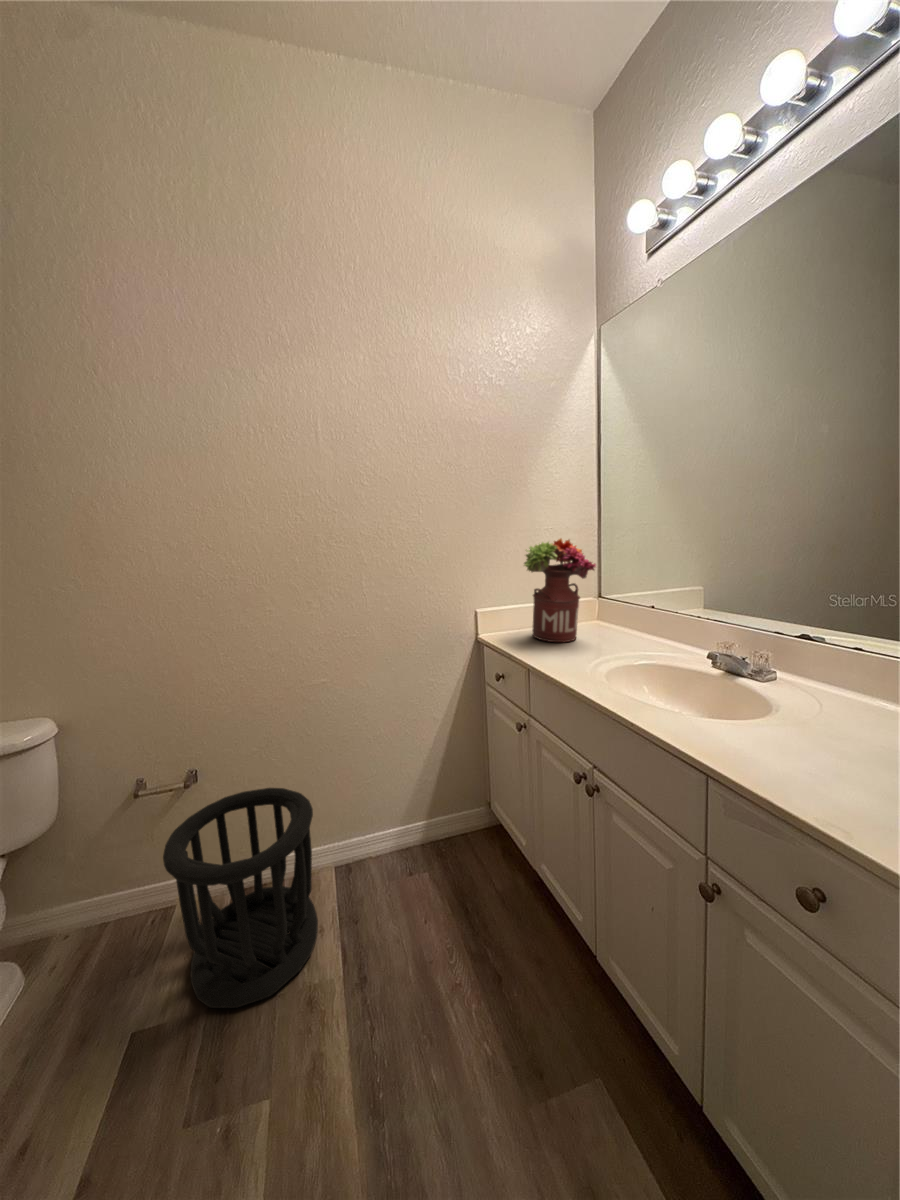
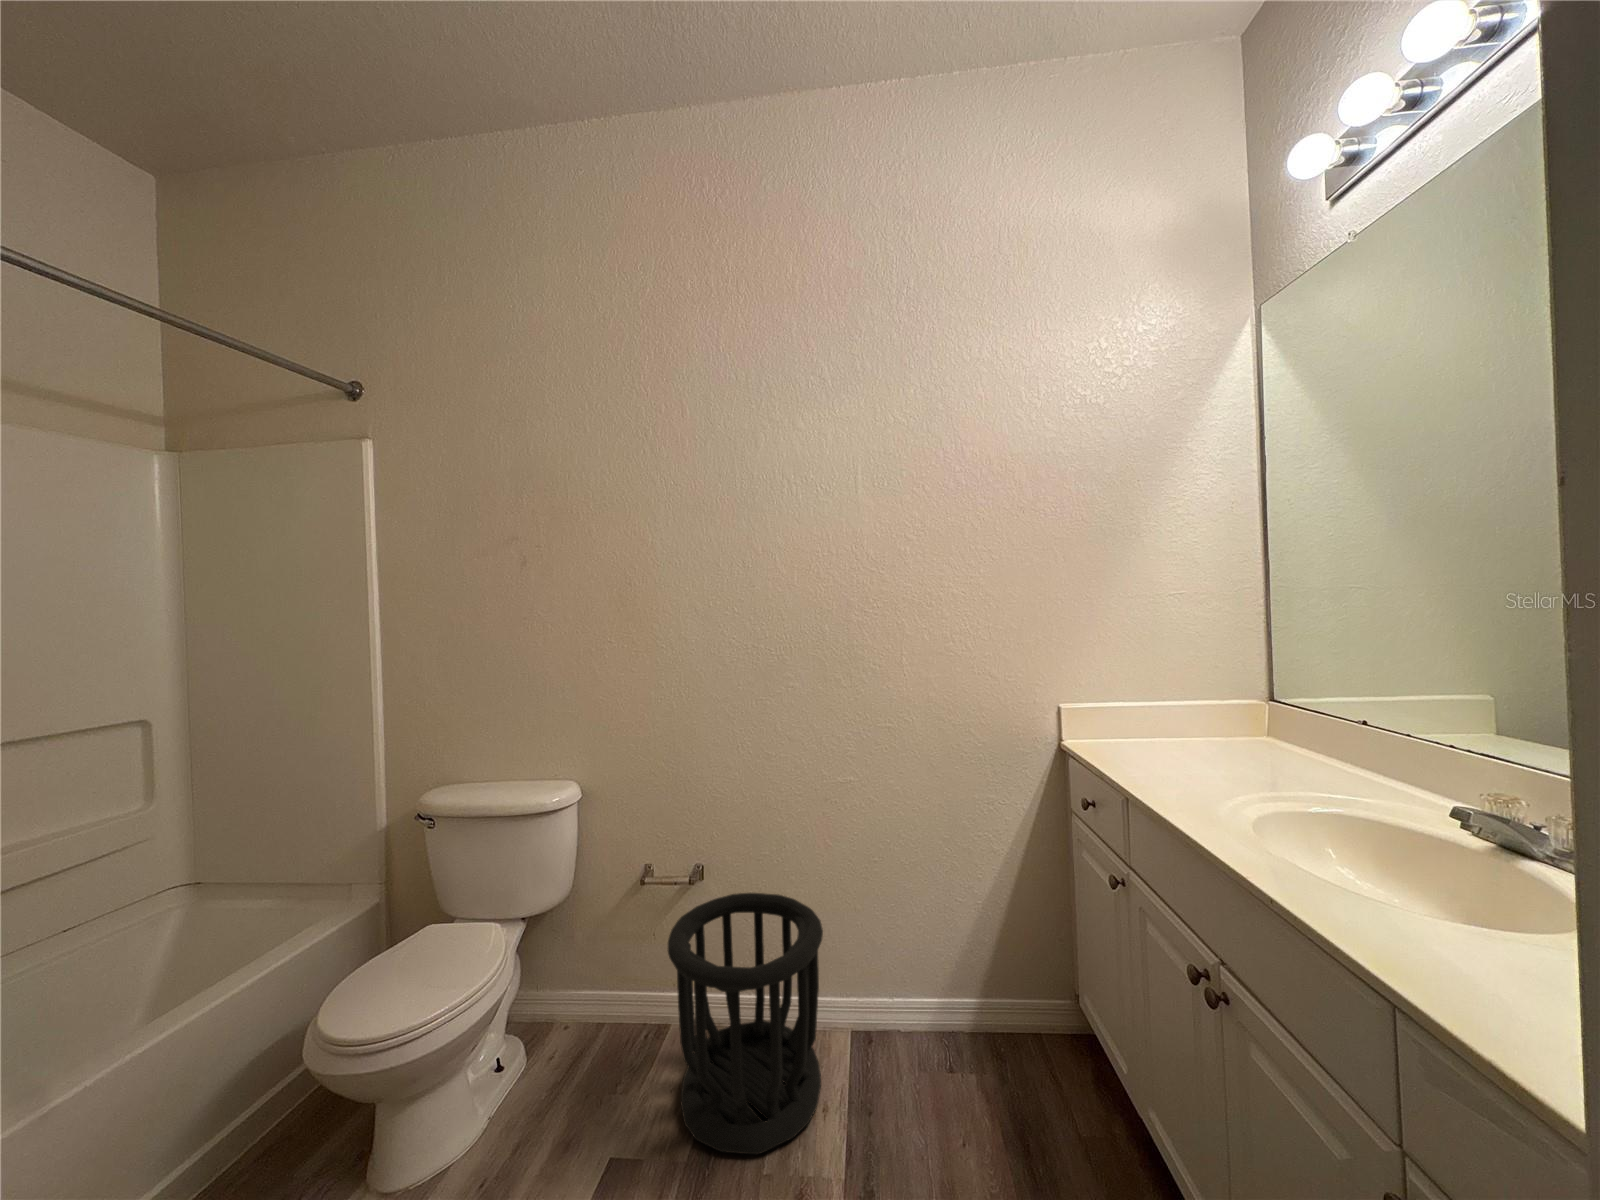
flower arrangement: present [524,539,596,642] -> none [1124,608,1251,765]

